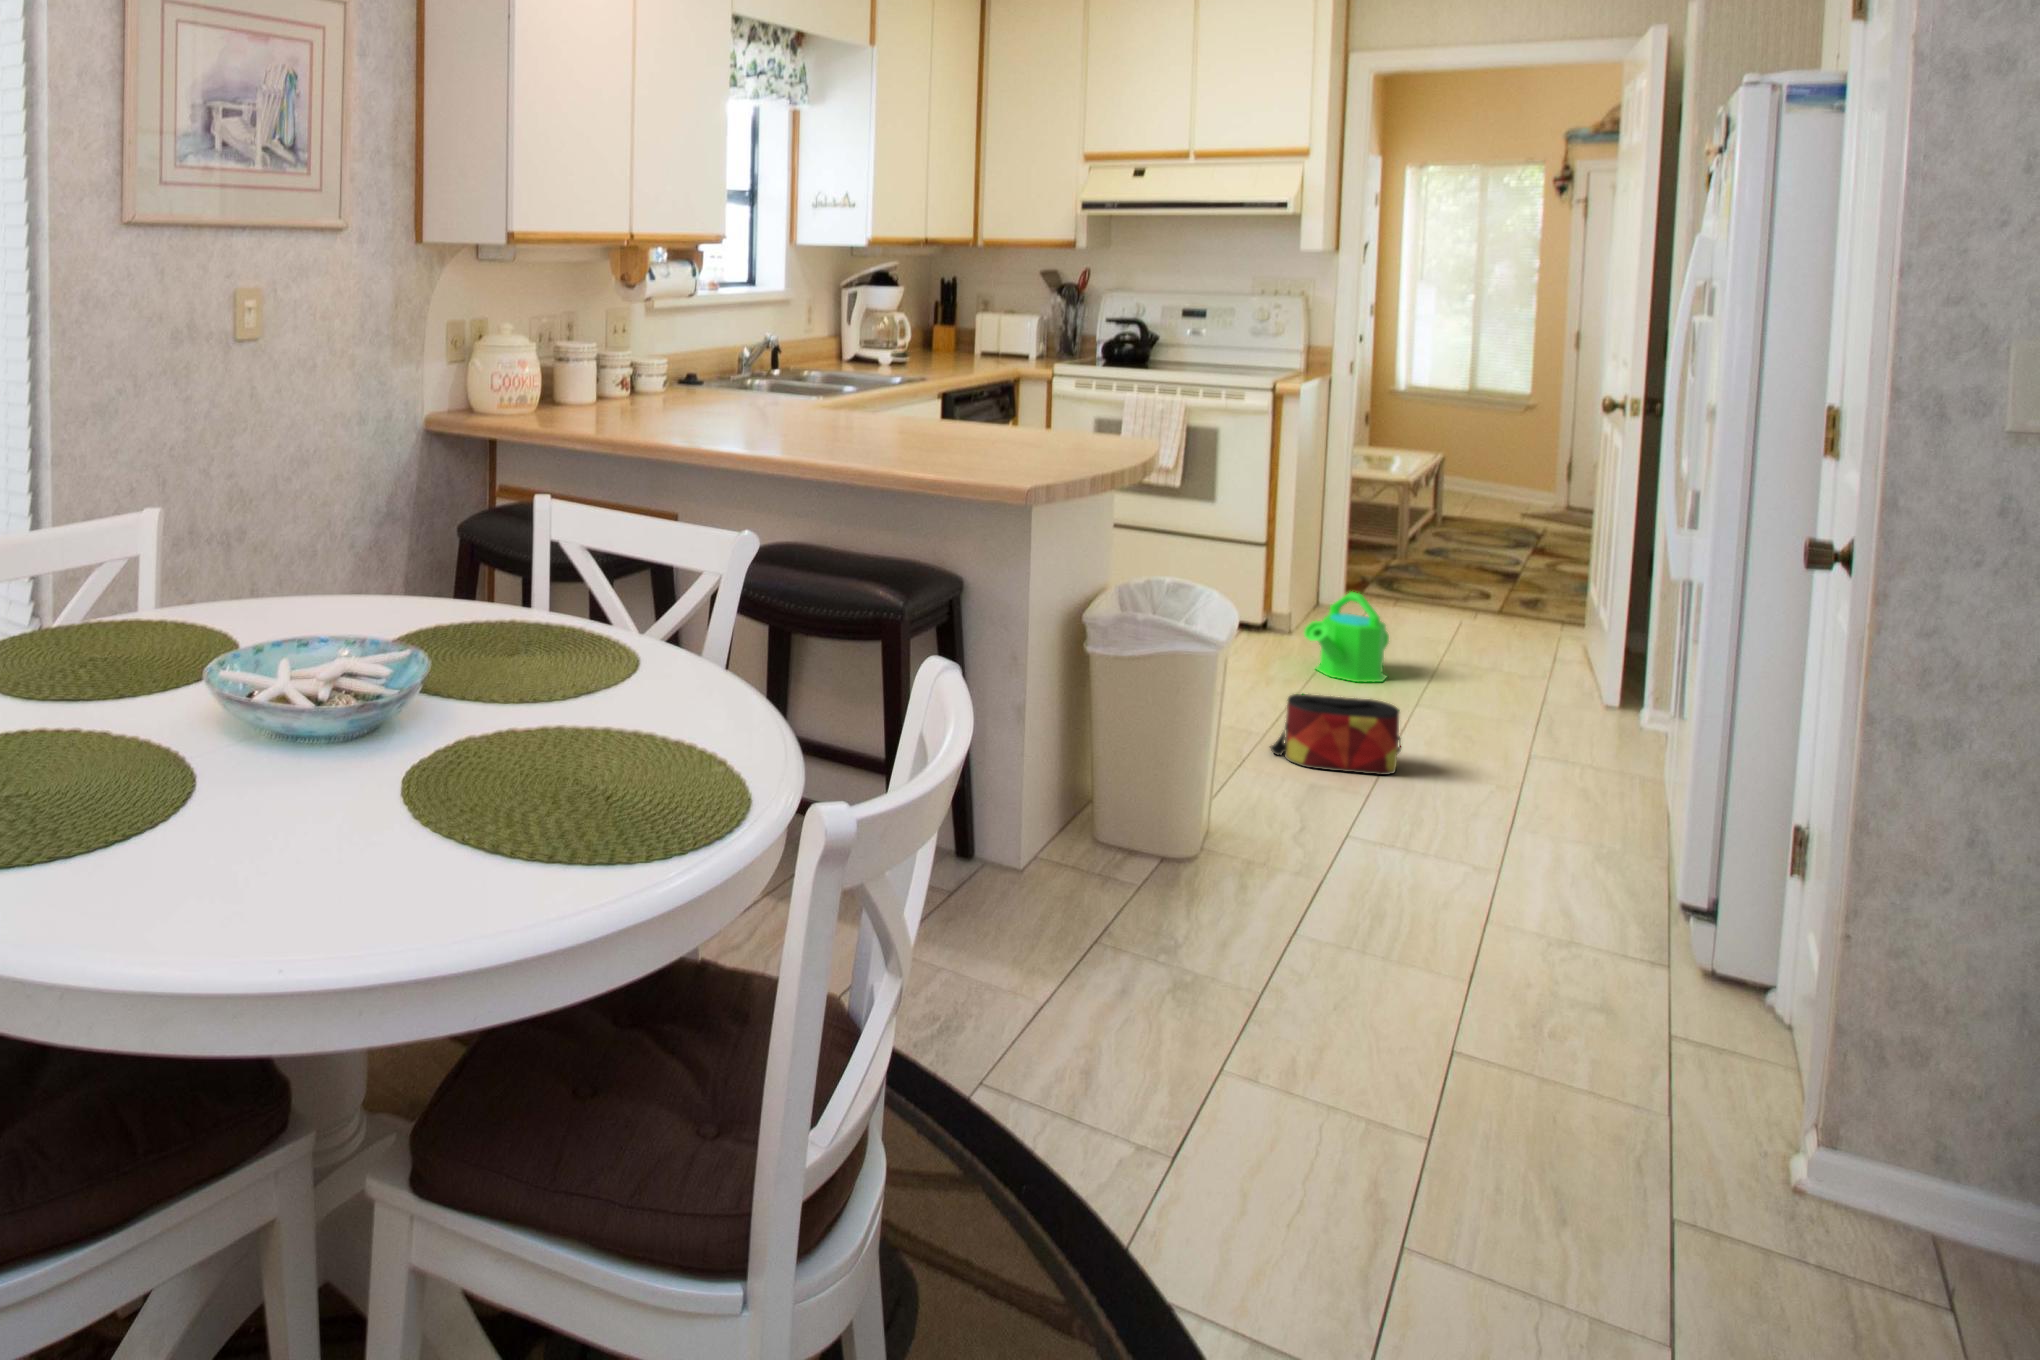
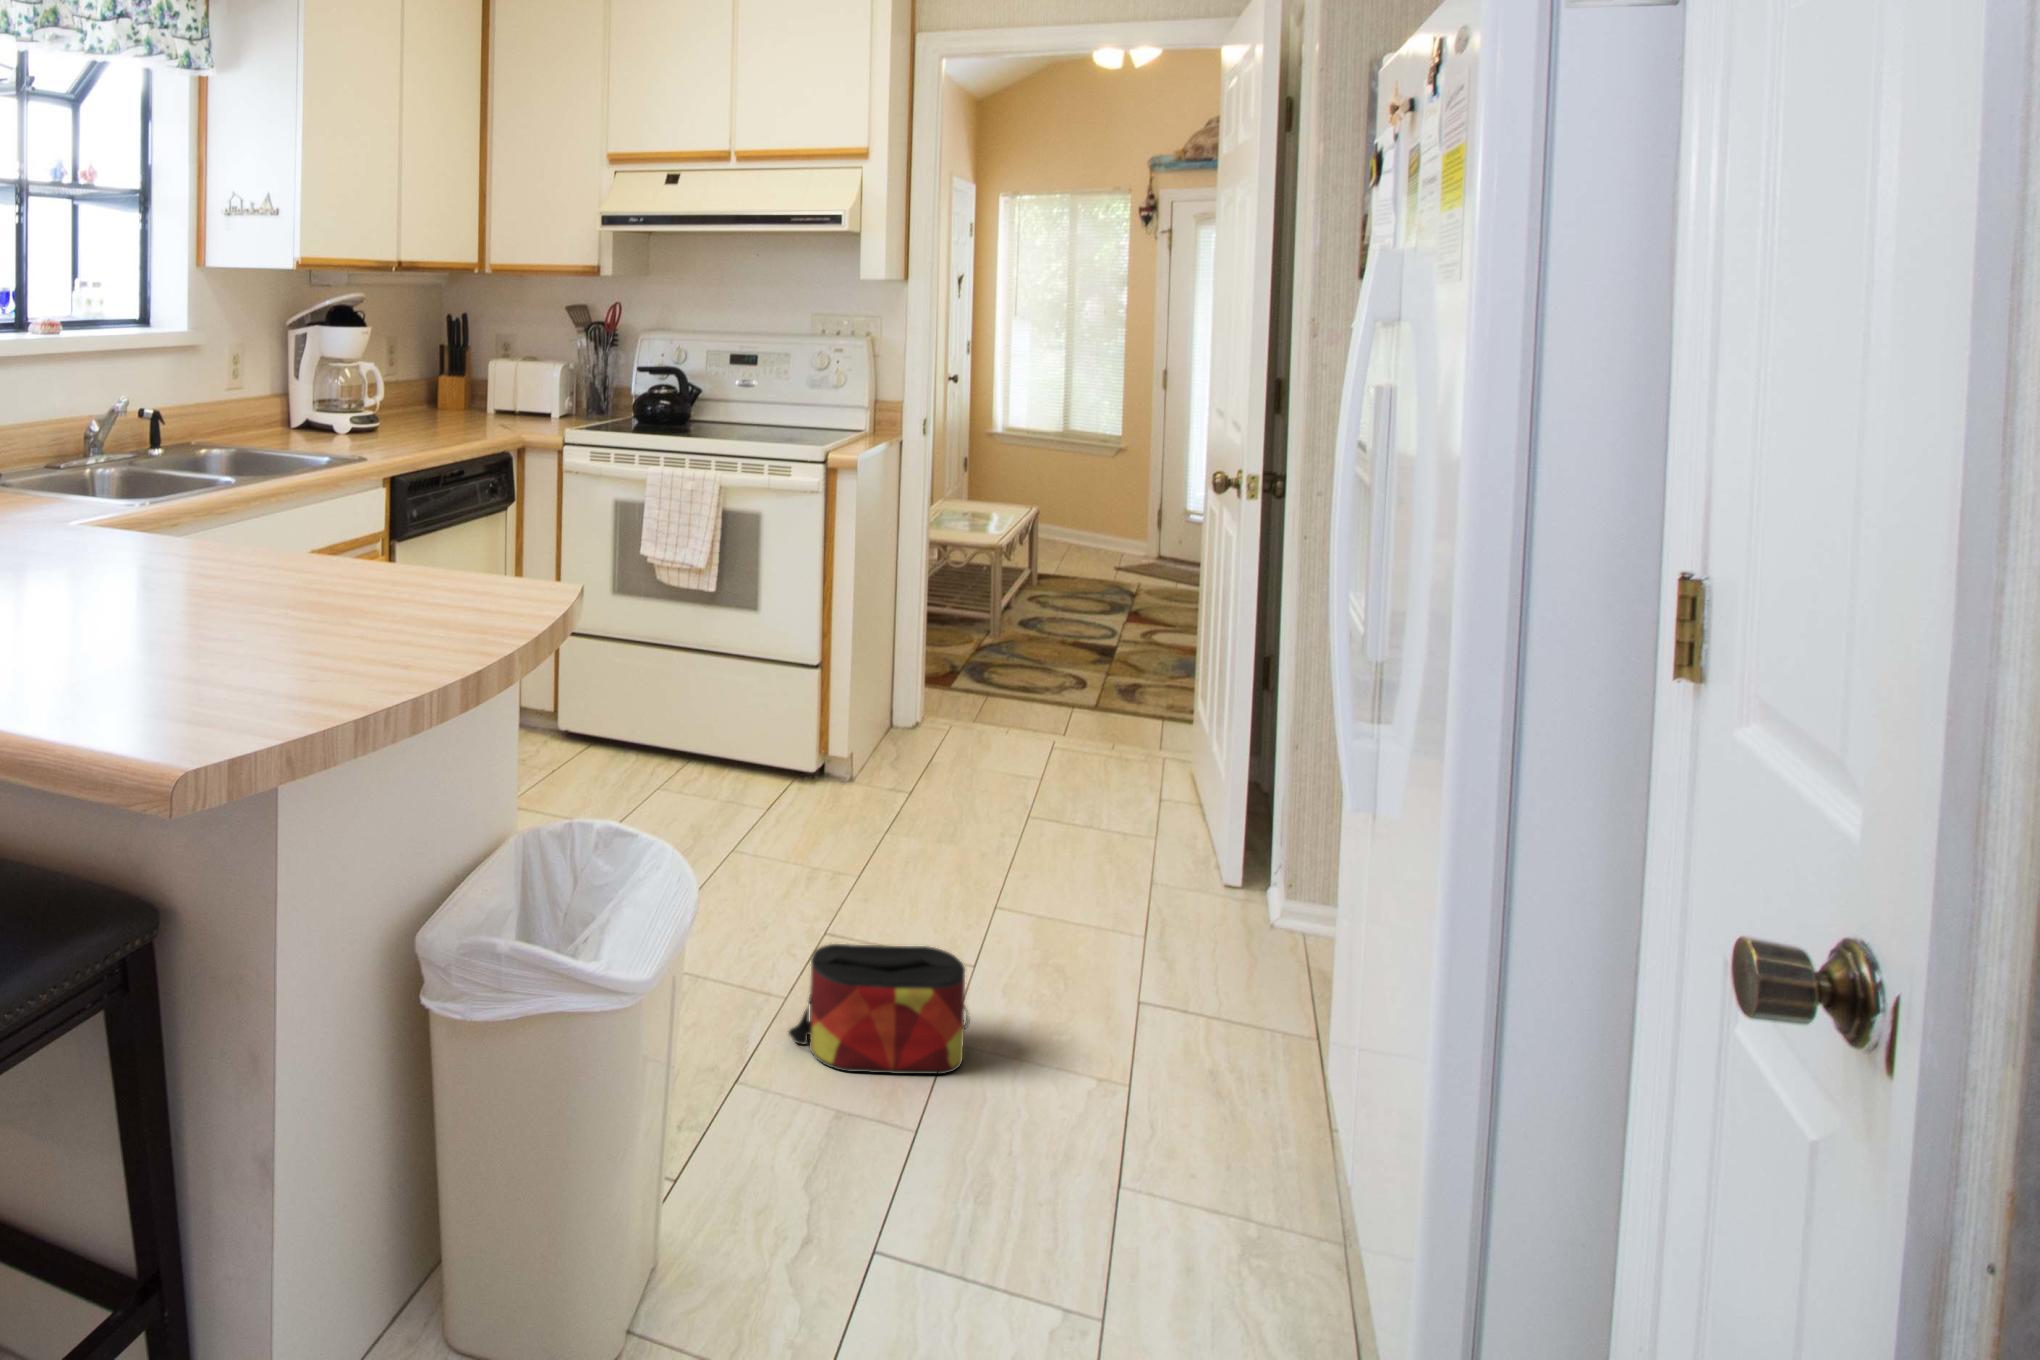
watering can: present [1304,592,1389,683] -> none [858,736,966,865]

